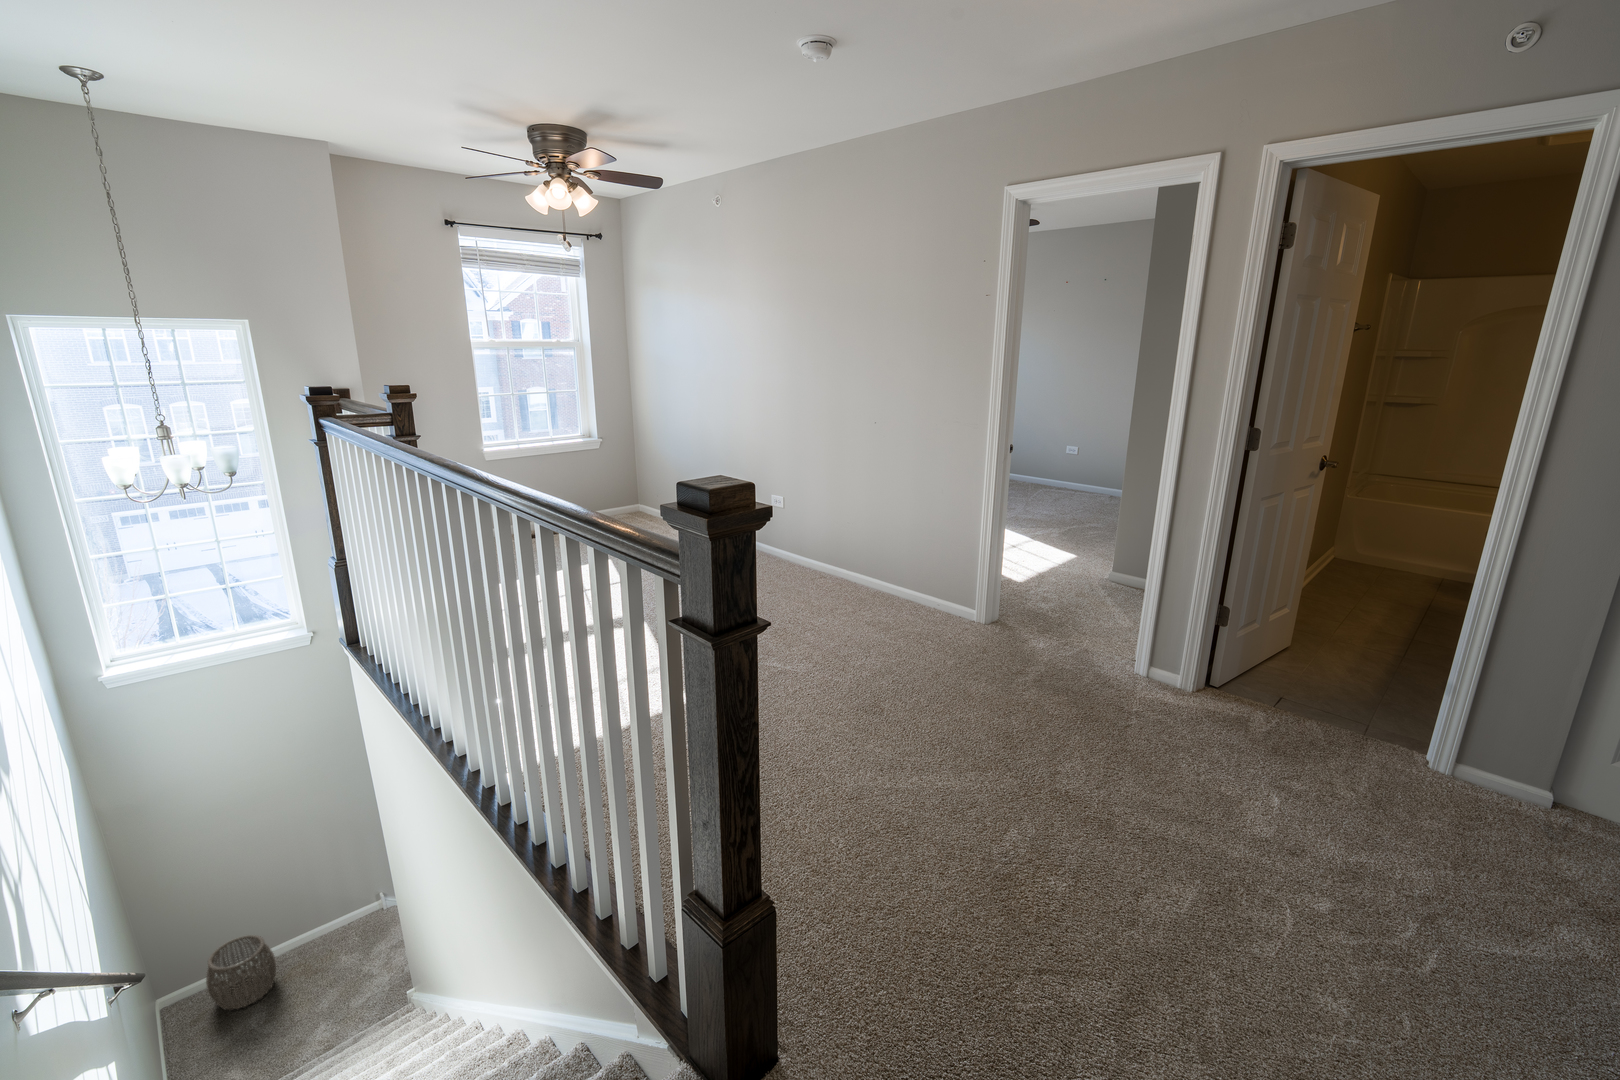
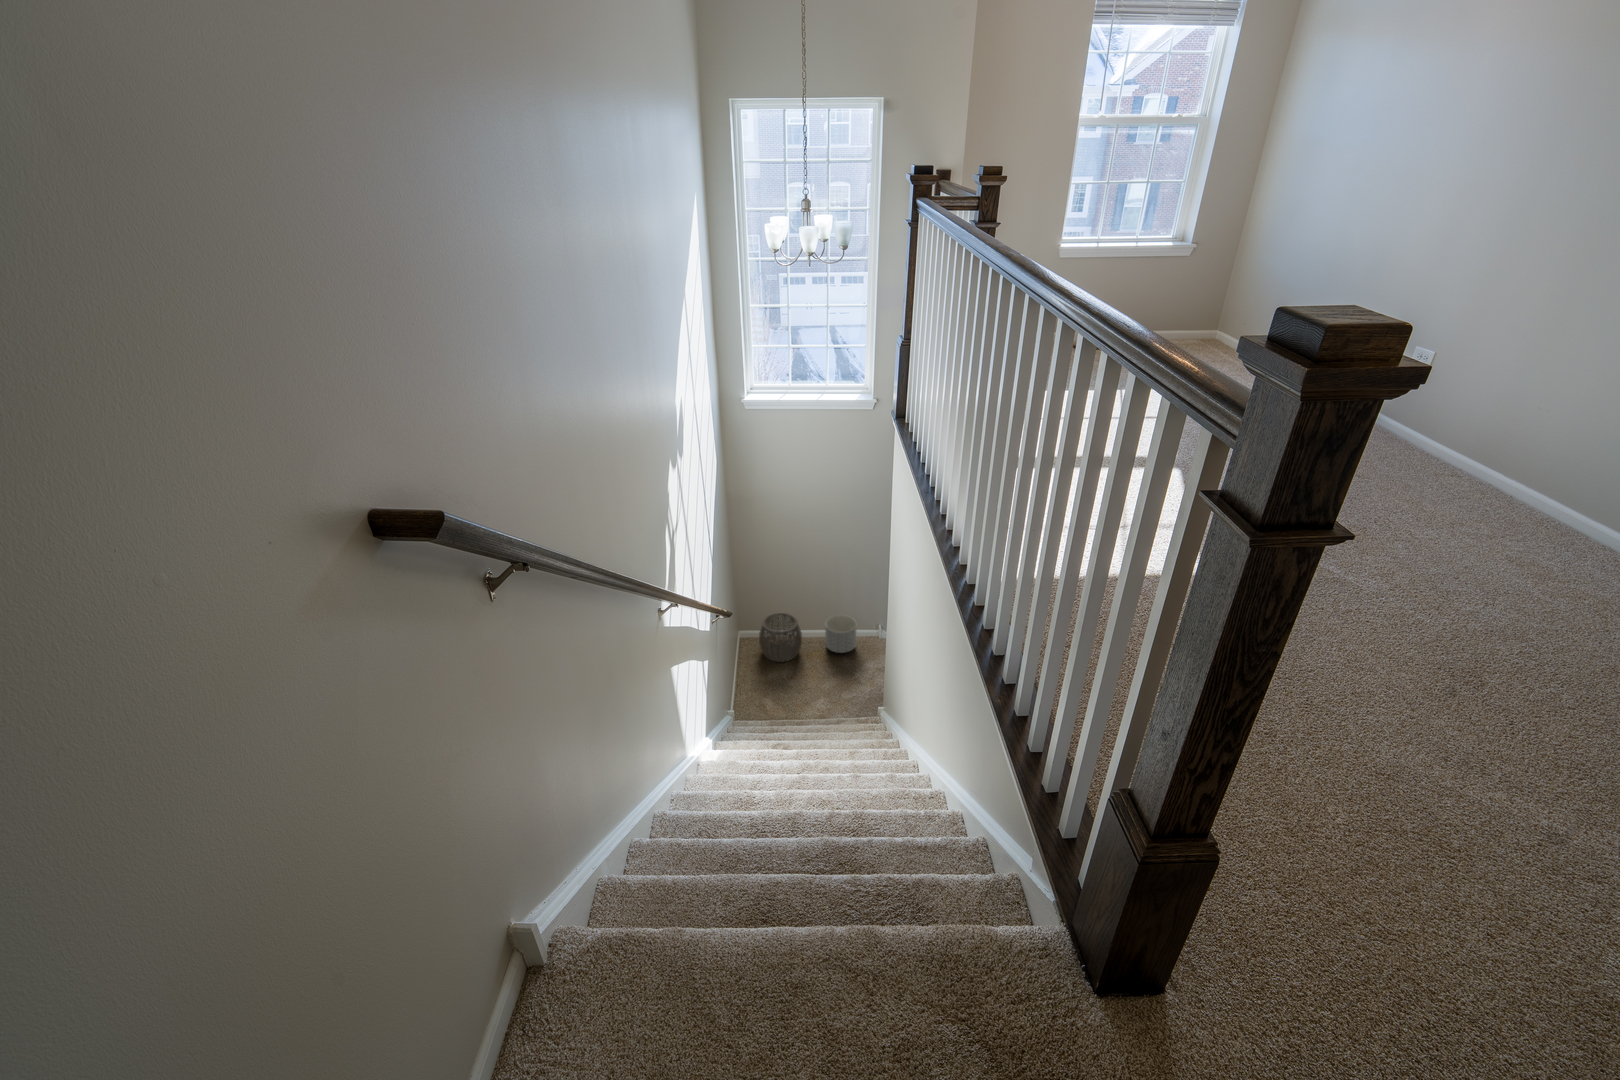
planter: none [305,903,355,957] -> present [825,615,856,653]

